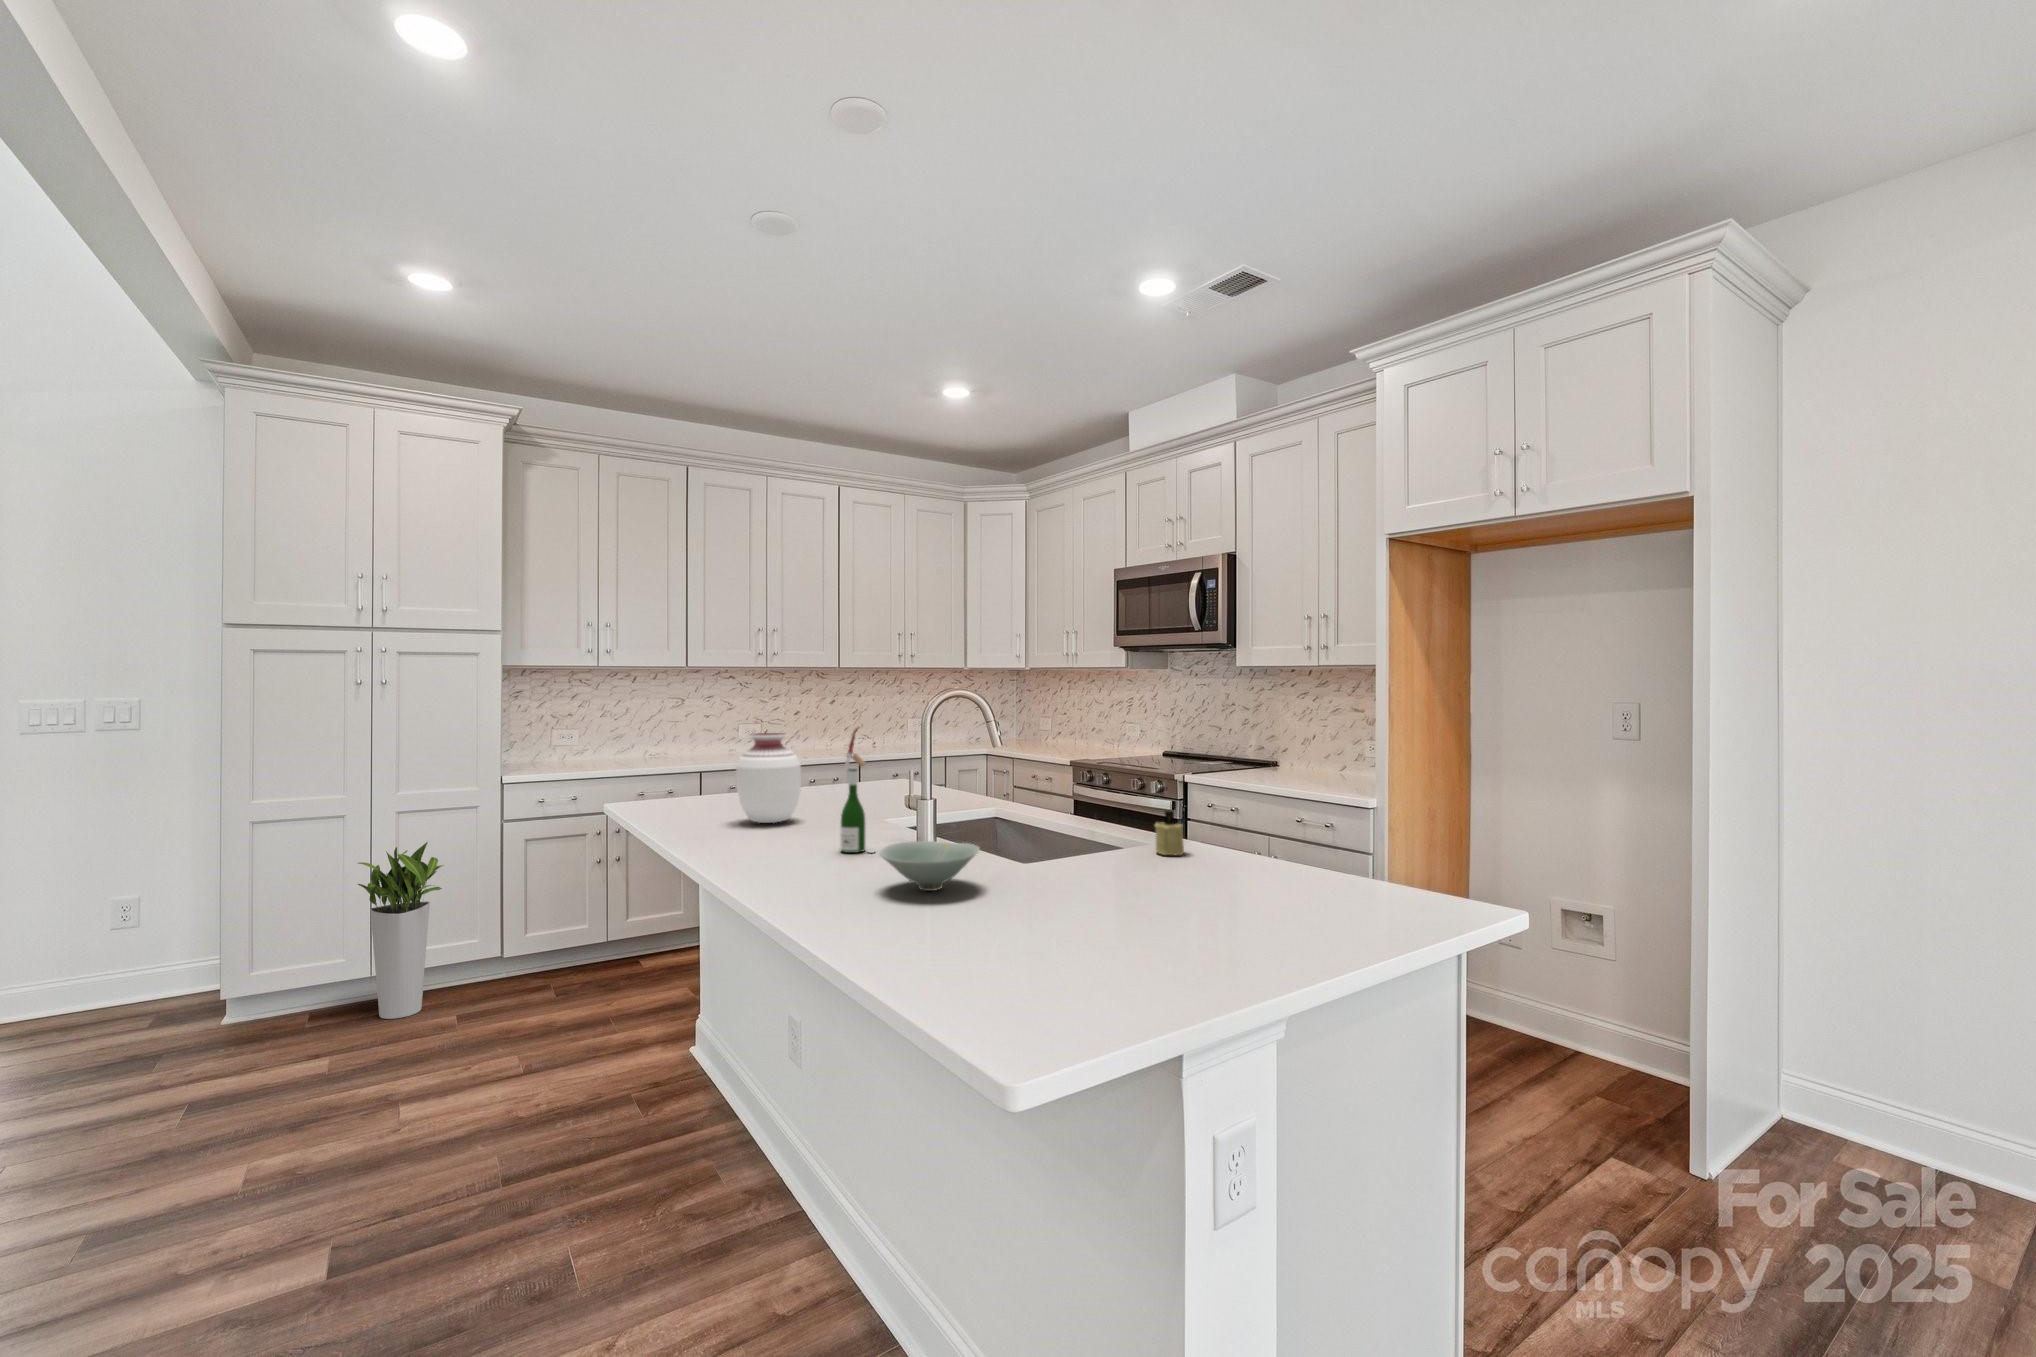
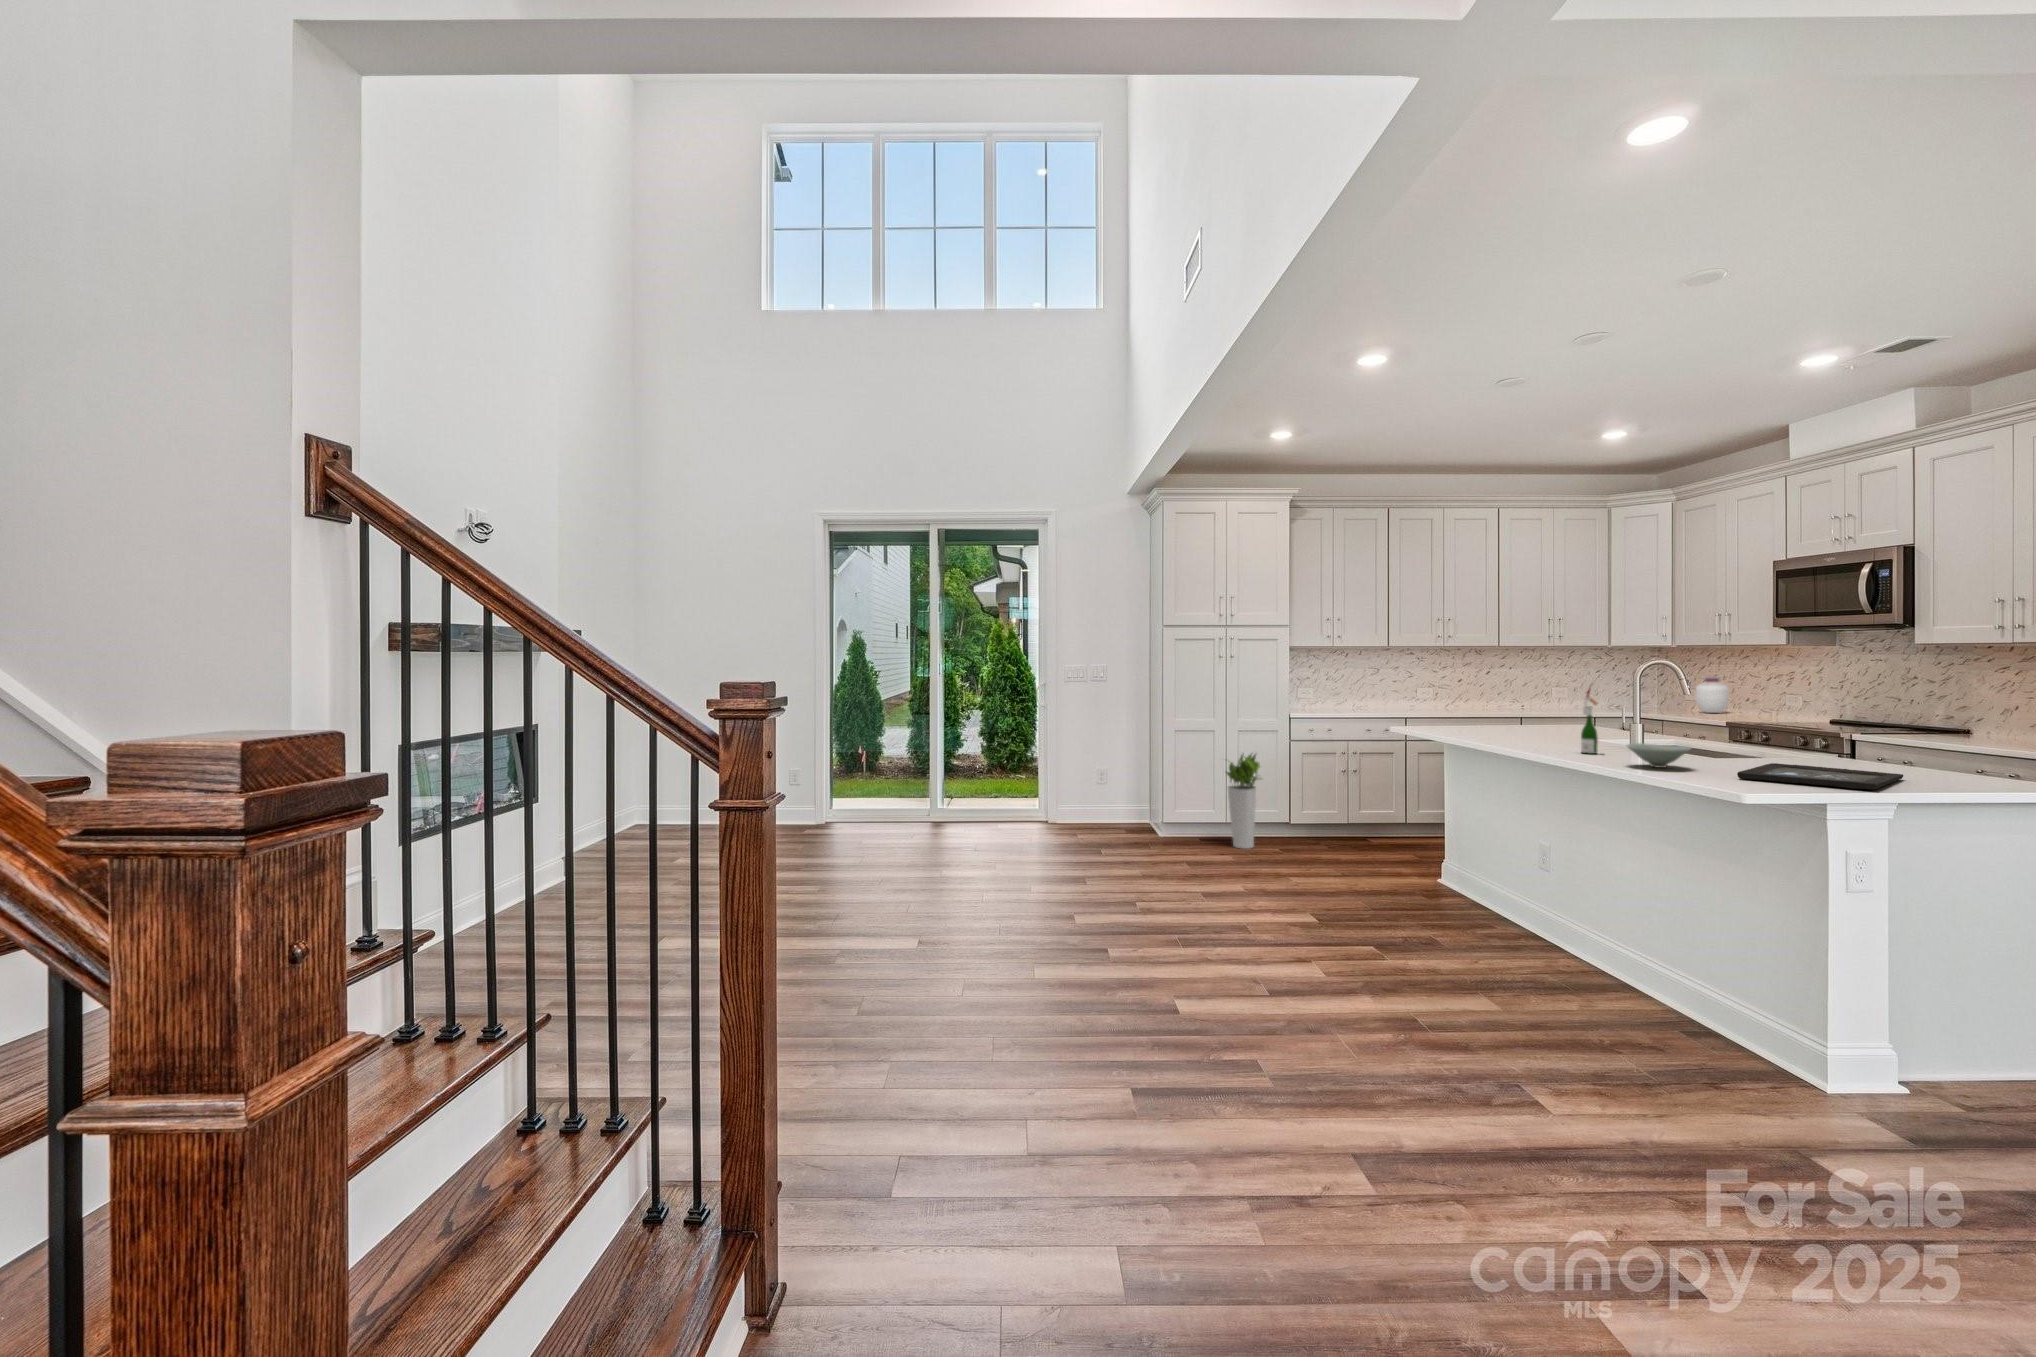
vase: present [736,733,801,823] -> present [1696,676,1729,713]
candle: present [1155,811,1184,855] -> none [1819,738,1844,767]
tray: none [1036,864,1258,935] -> present [1737,763,1903,789]

